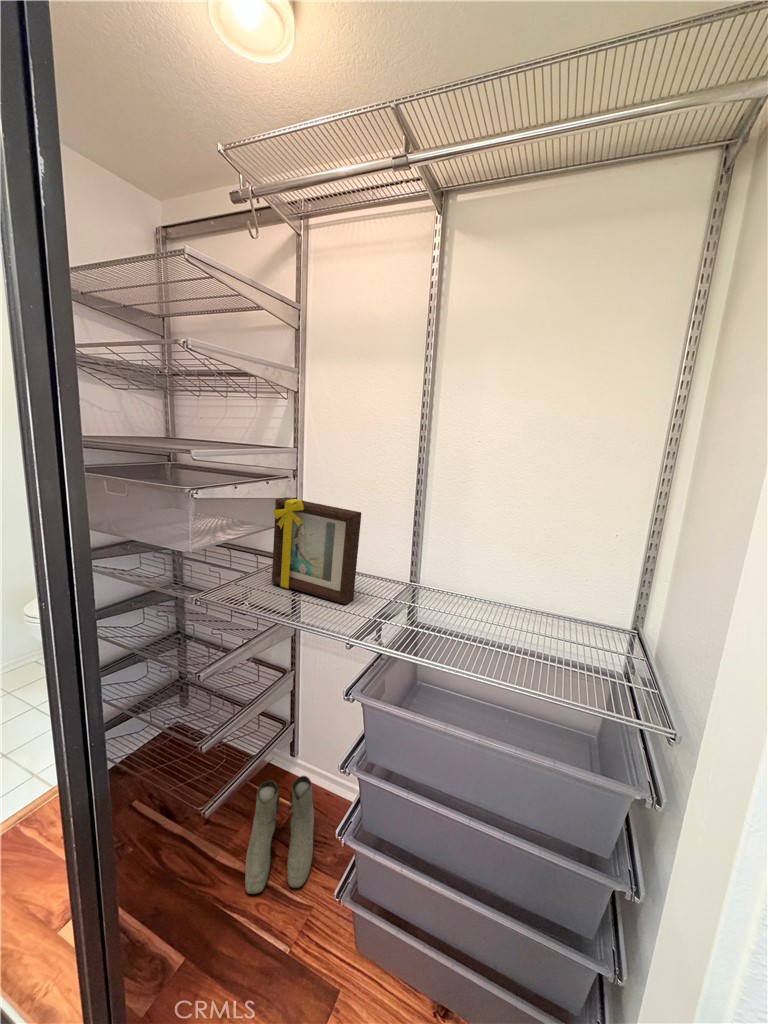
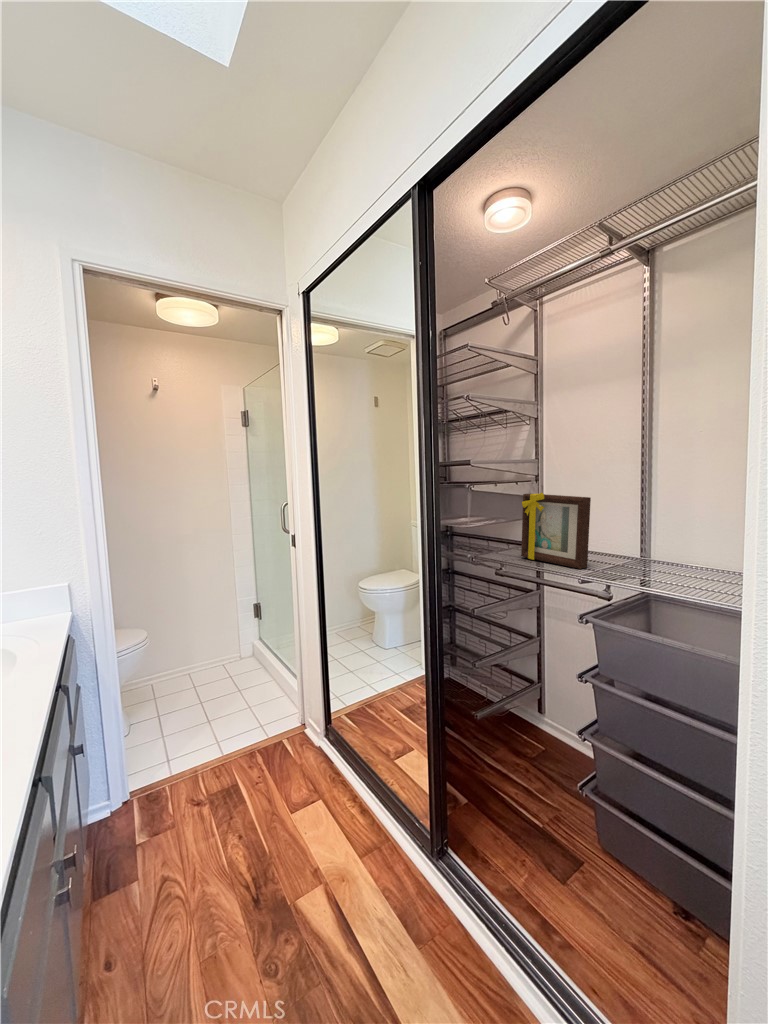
boots: present [245,776,314,894] -> none [507,709,560,790]

